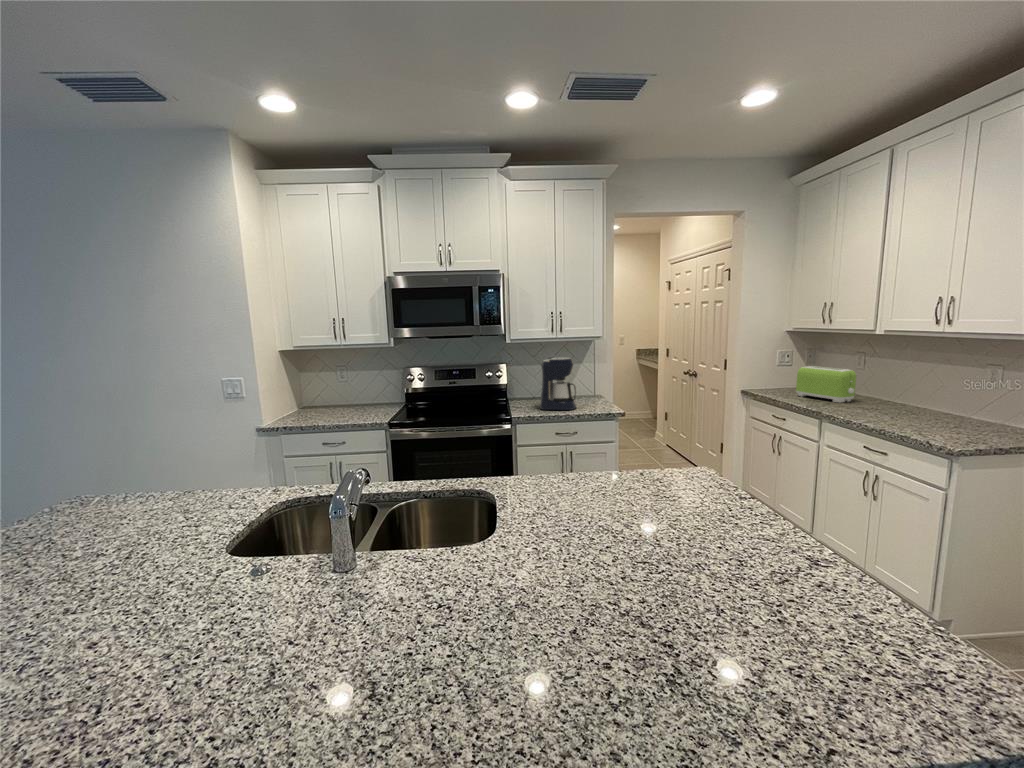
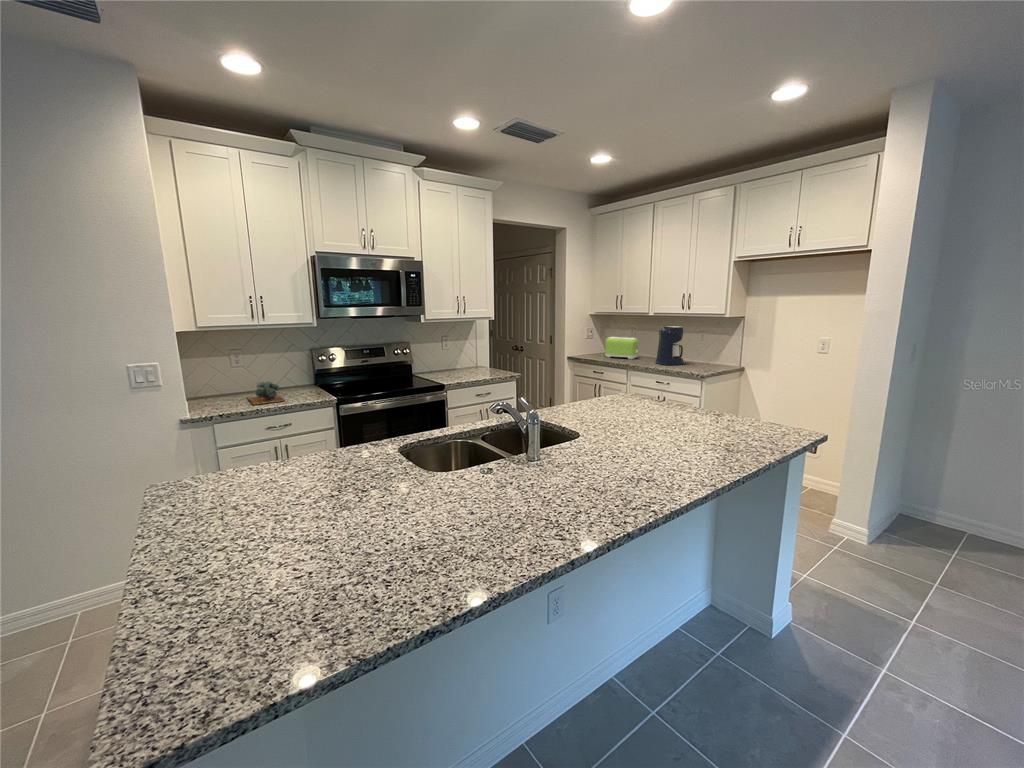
coffee maker: present [540,357,577,410] -> present [655,326,685,365]
succulent plant: none [327,396,365,418] -> present [247,381,285,405]

